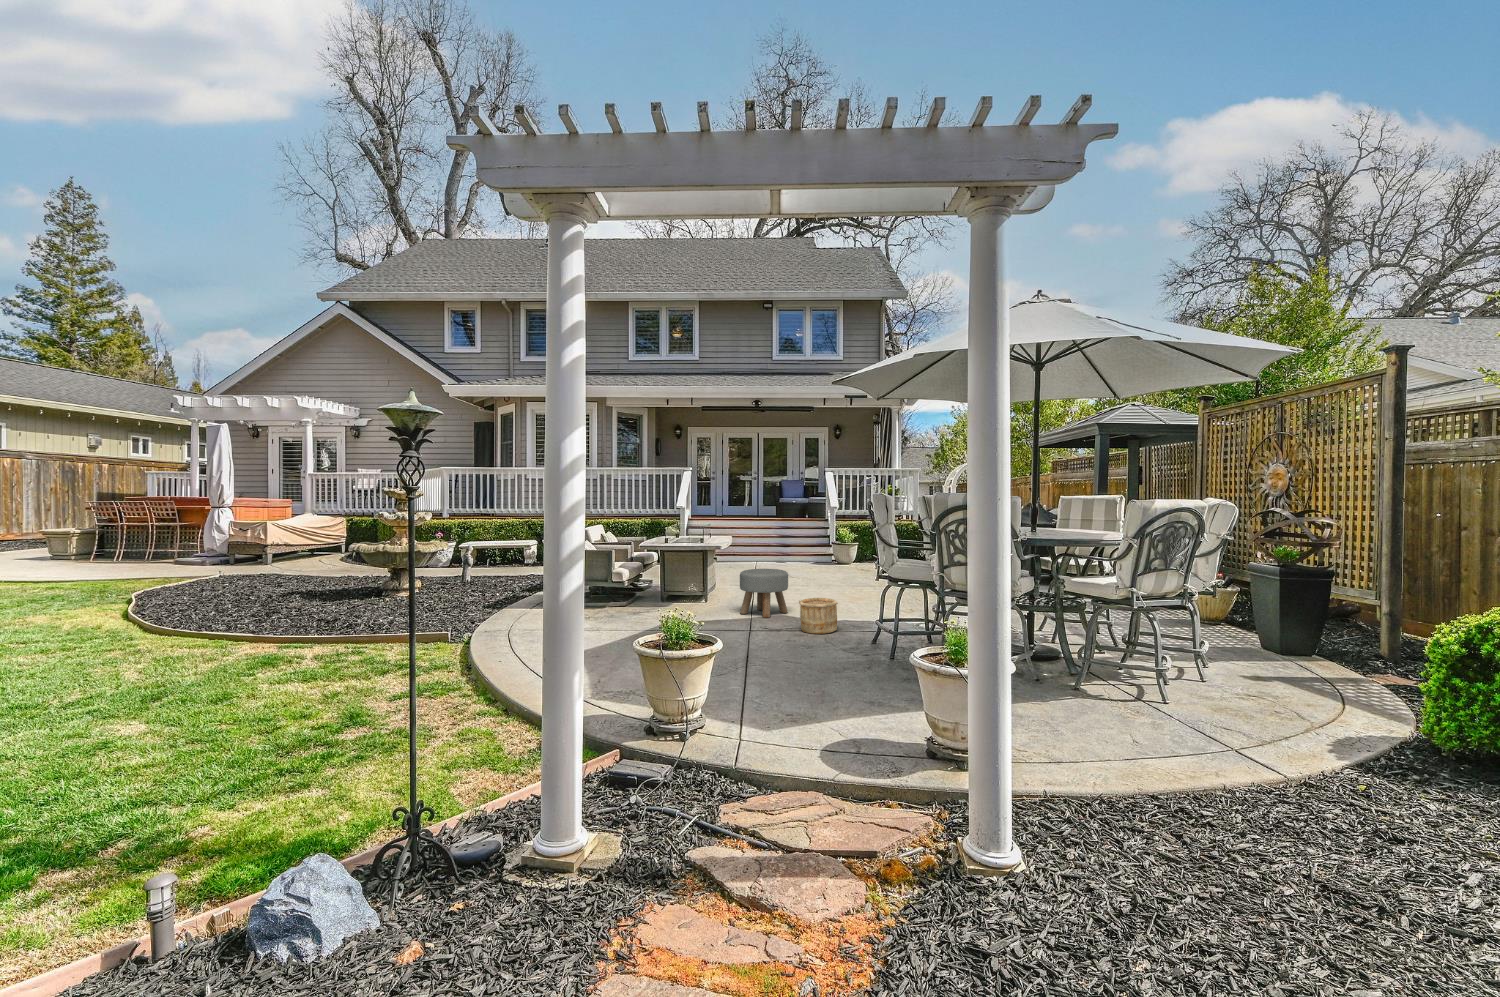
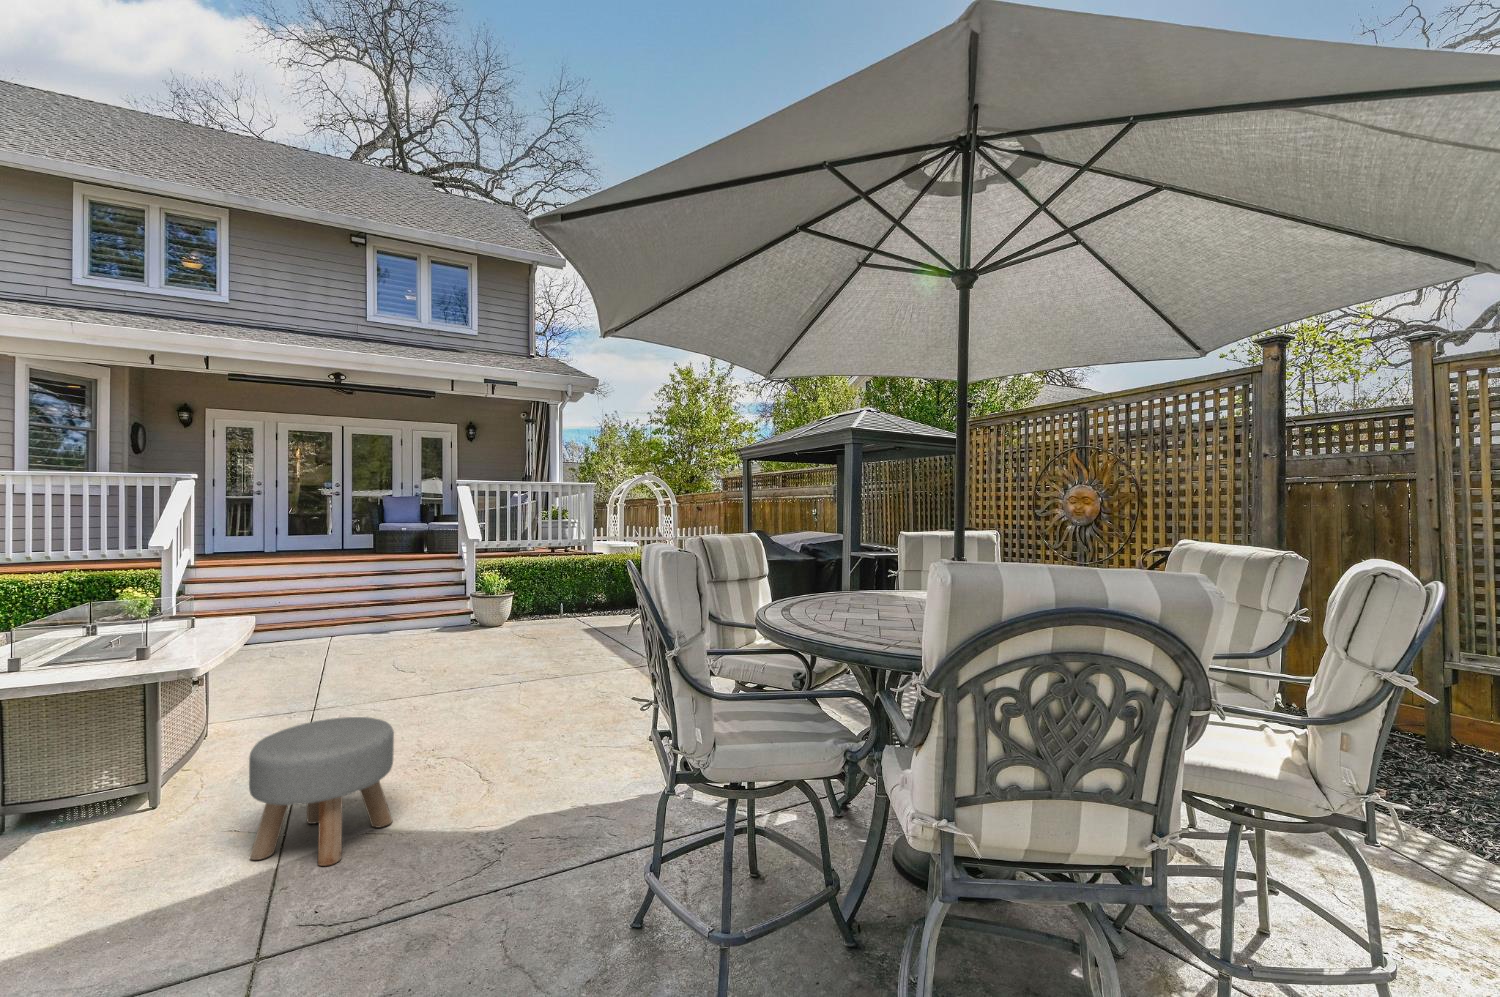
wooden bucket: present [799,598,838,634] -> none [426,807,538,937]

